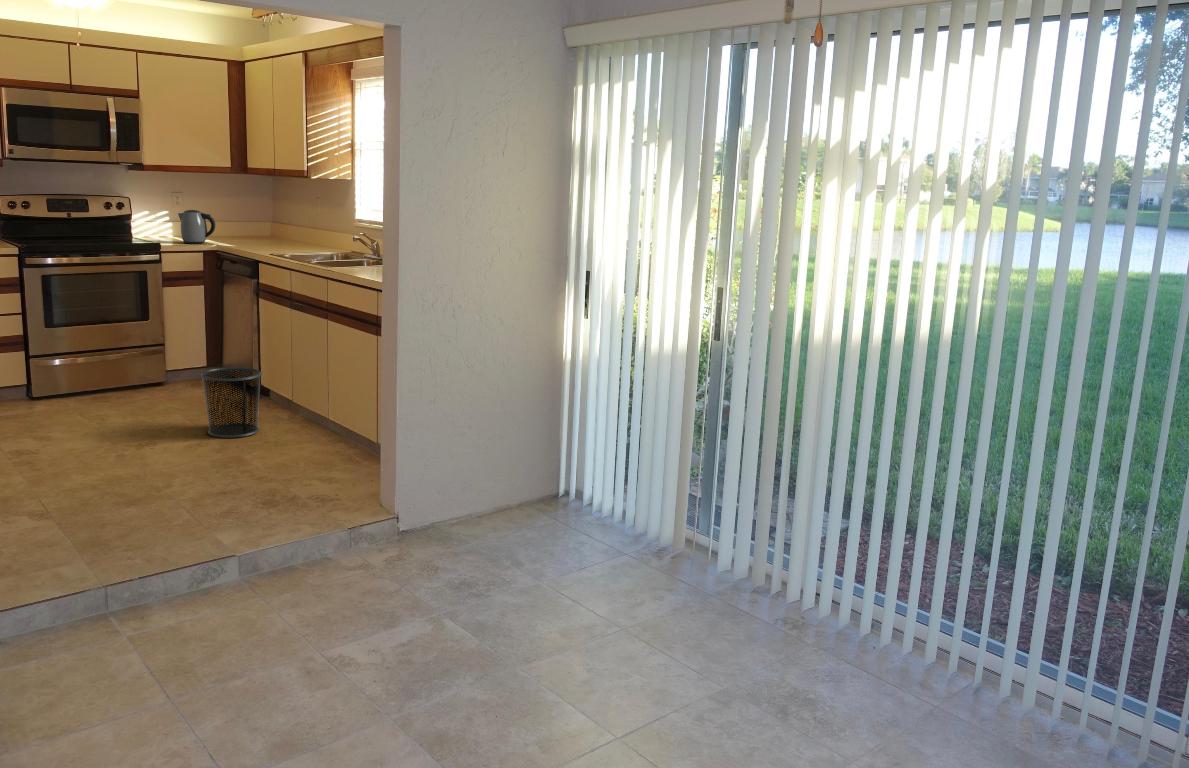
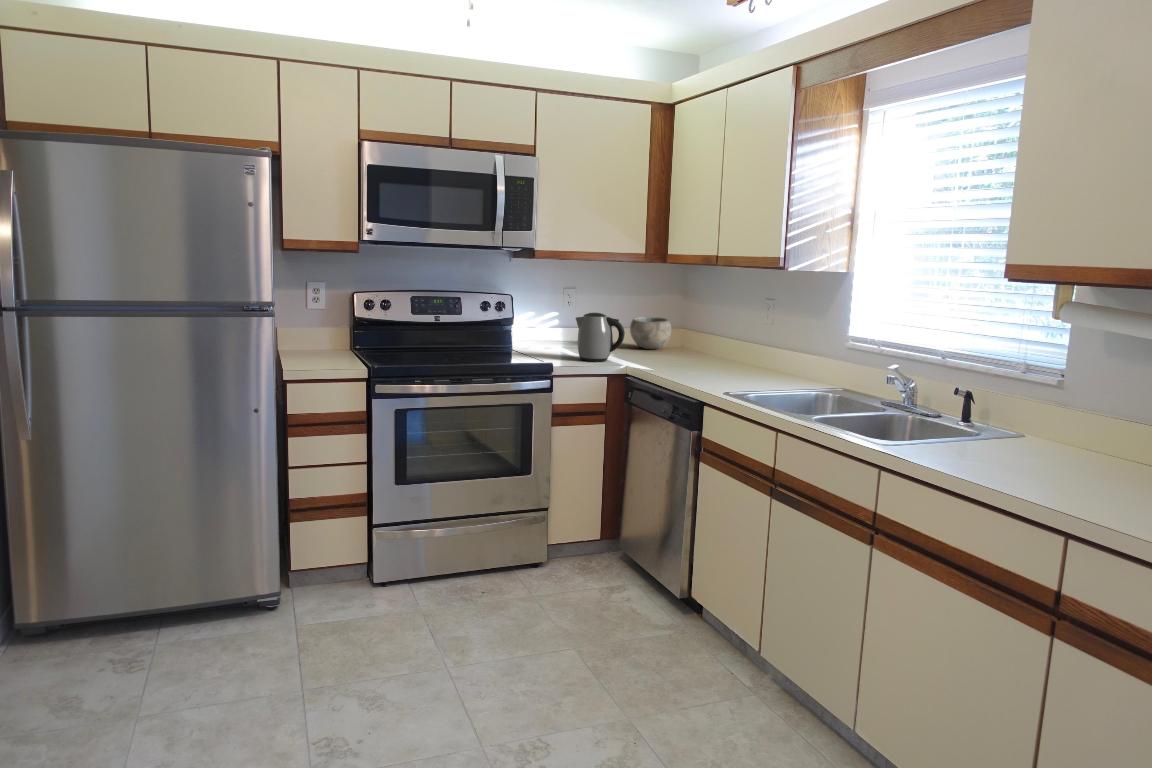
bowl: none [227,215,258,238] -> present [630,317,672,349]
trash can: present [201,367,262,438] -> none [622,595,725,740]

